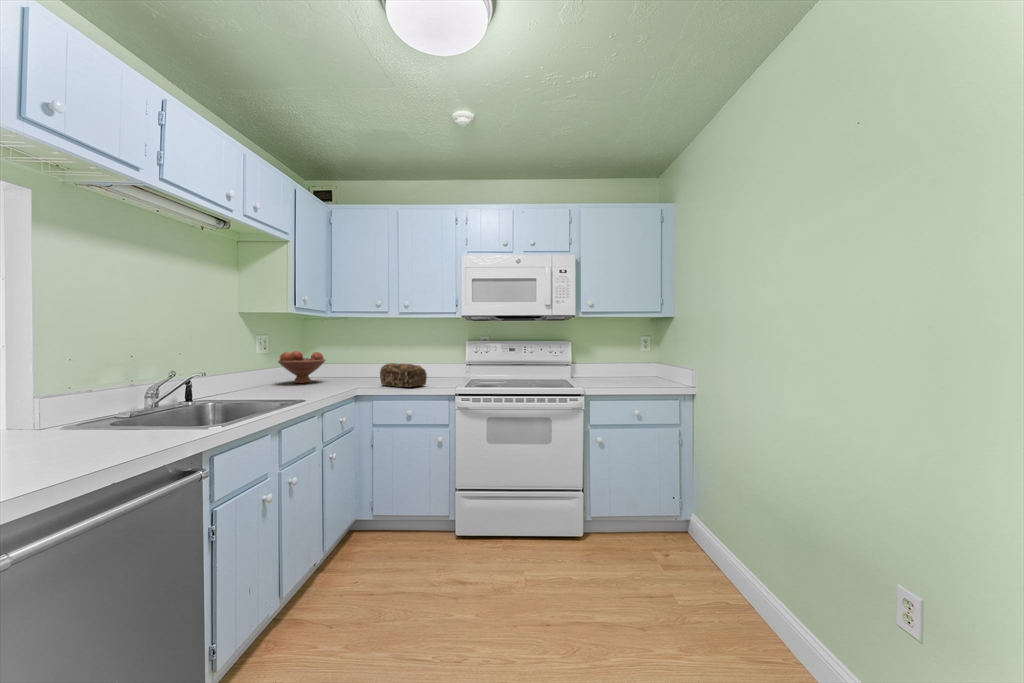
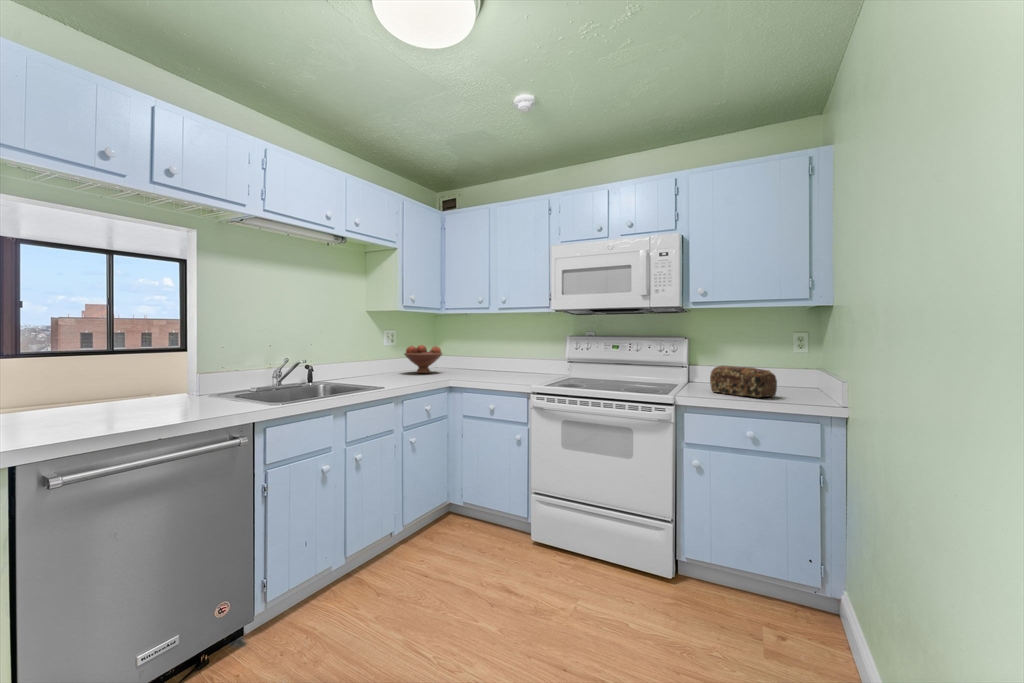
bread loaf: present [380,363,427,387] -> present [710,366,777,397]

